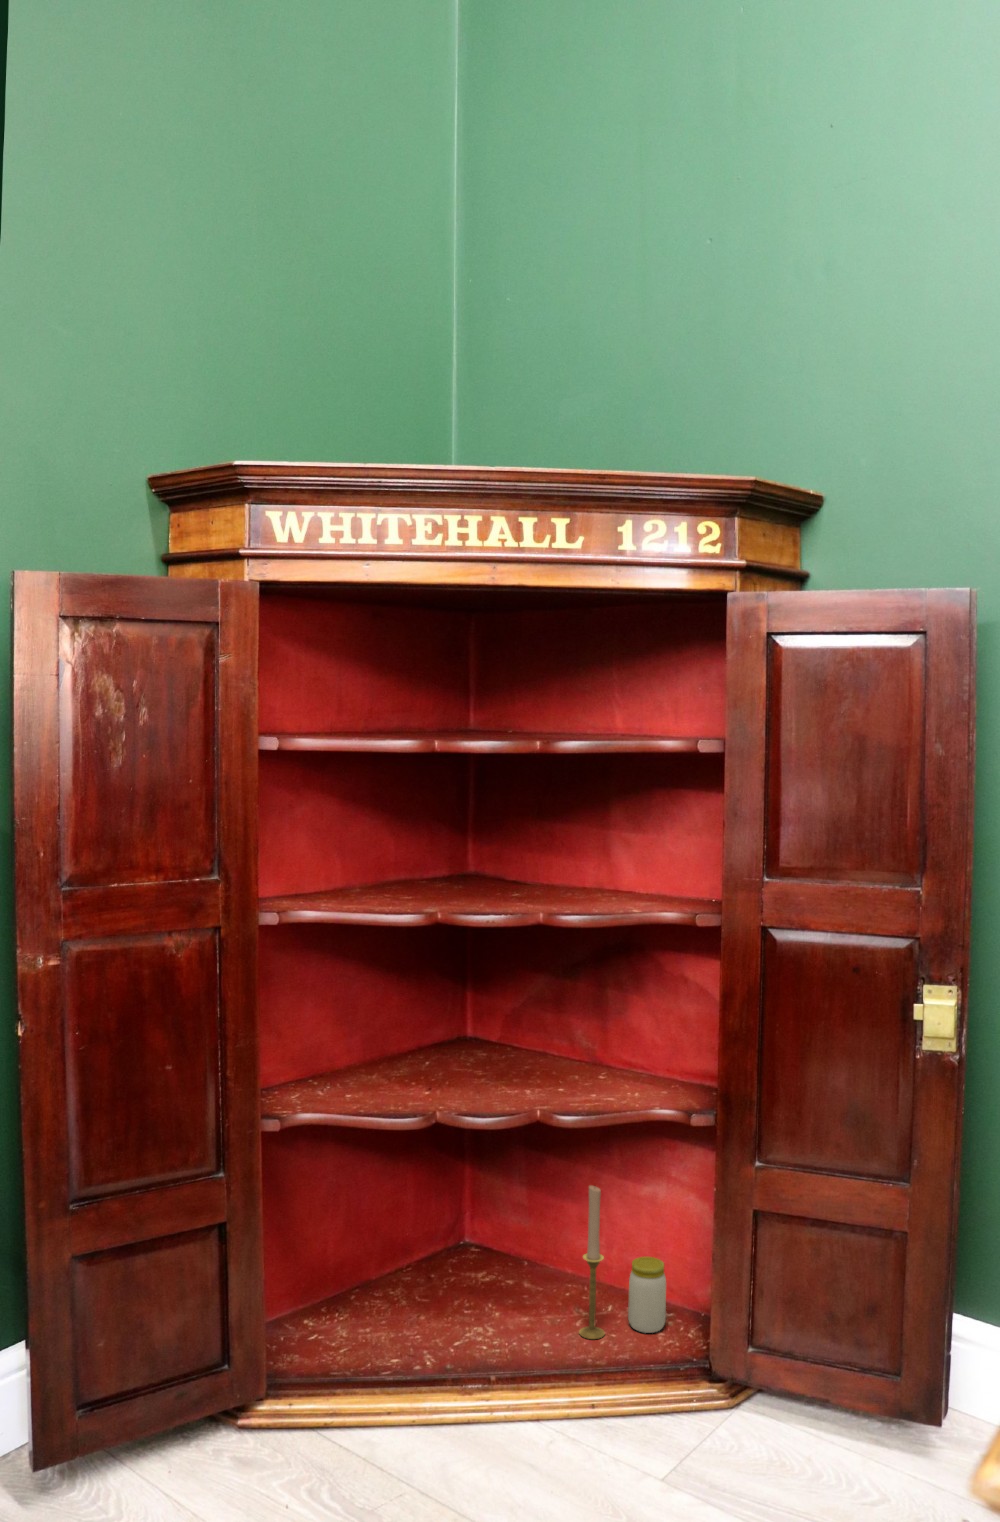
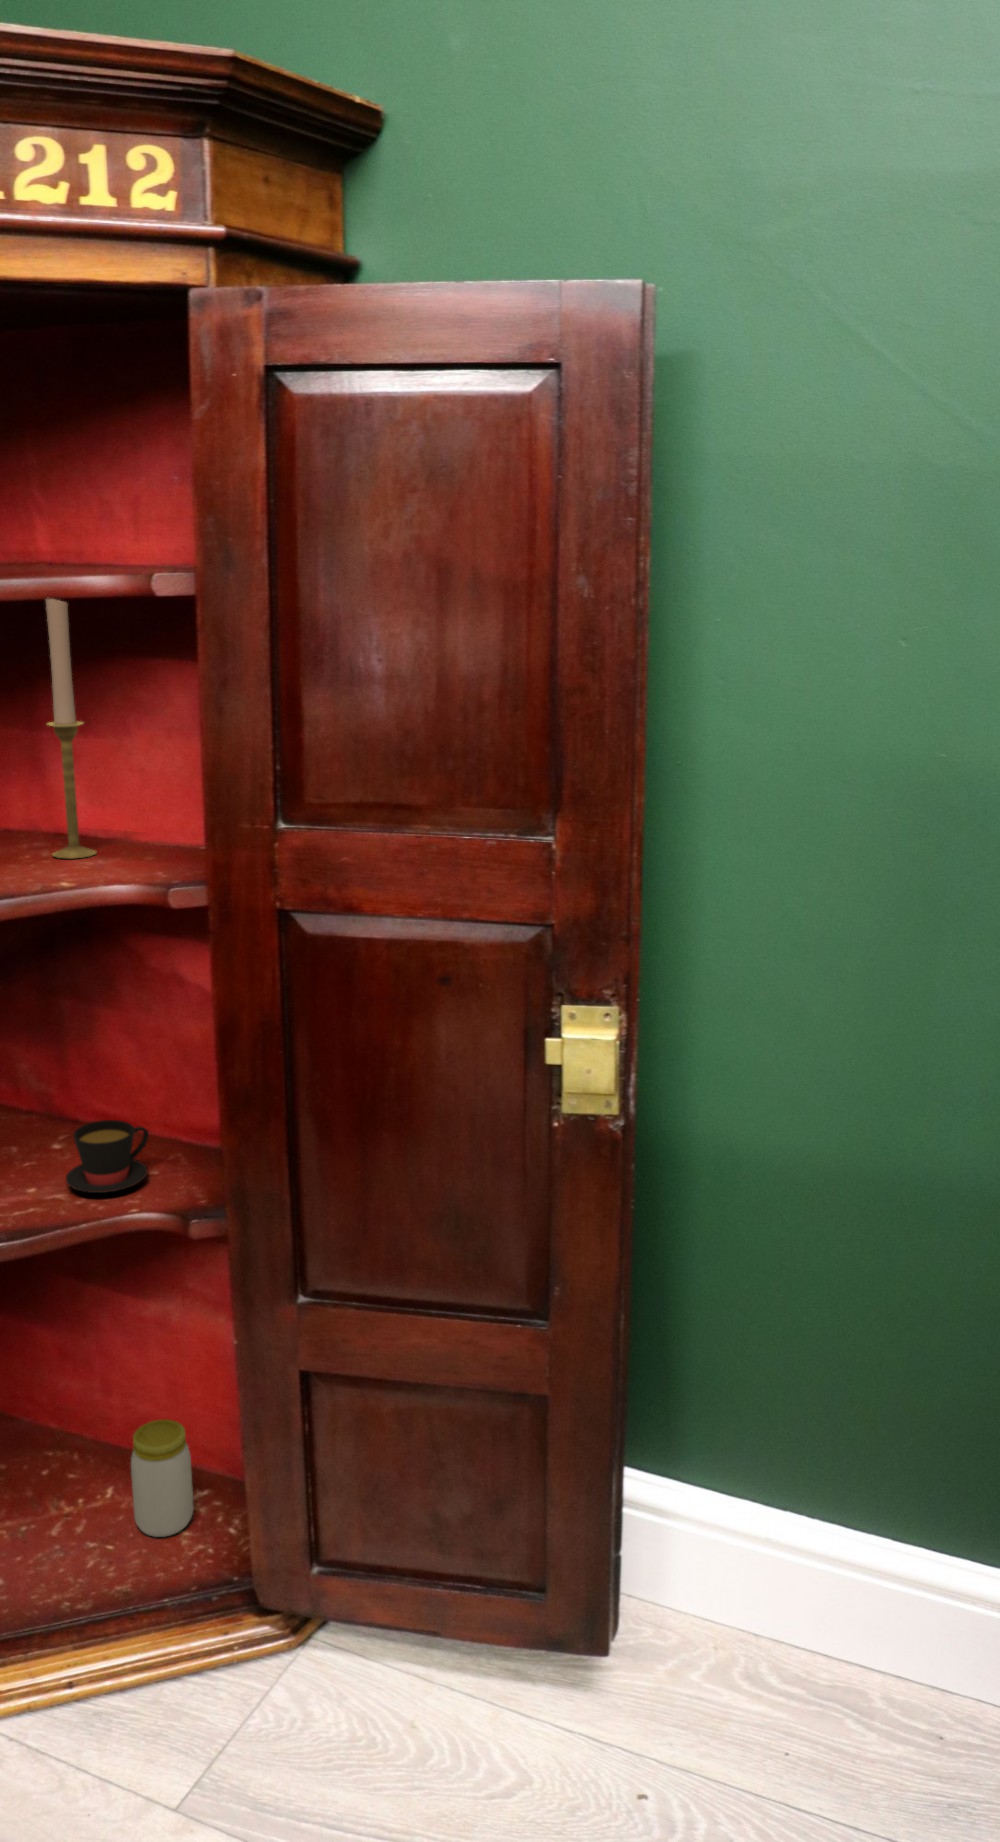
teacup: none [606,1053,655,1095] -> present [66,1120,149,1193]
candlestick: present [579,1186,605,1339] -> present [45,599,96,858]

